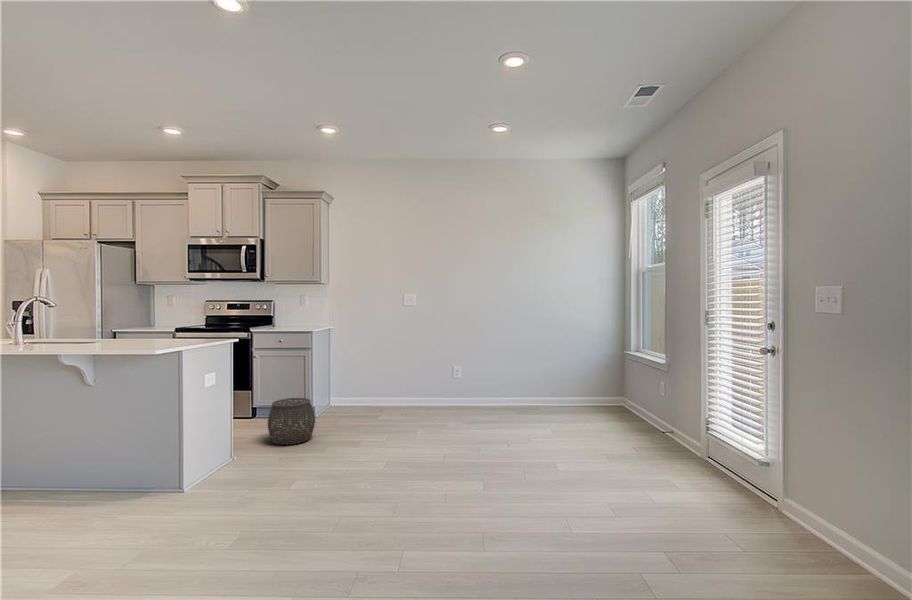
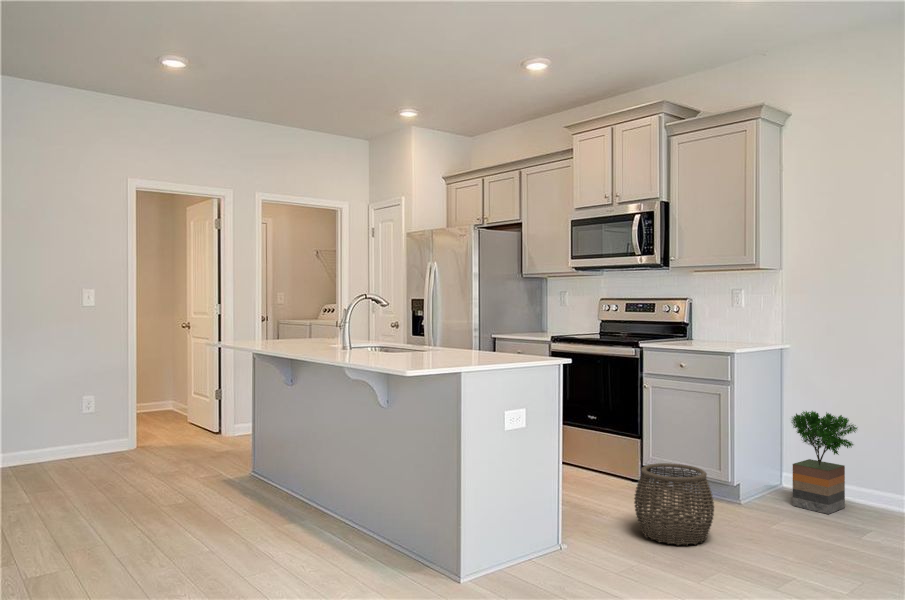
potted tree: none [337,360,370,412] -> present [792,411,857,514]

